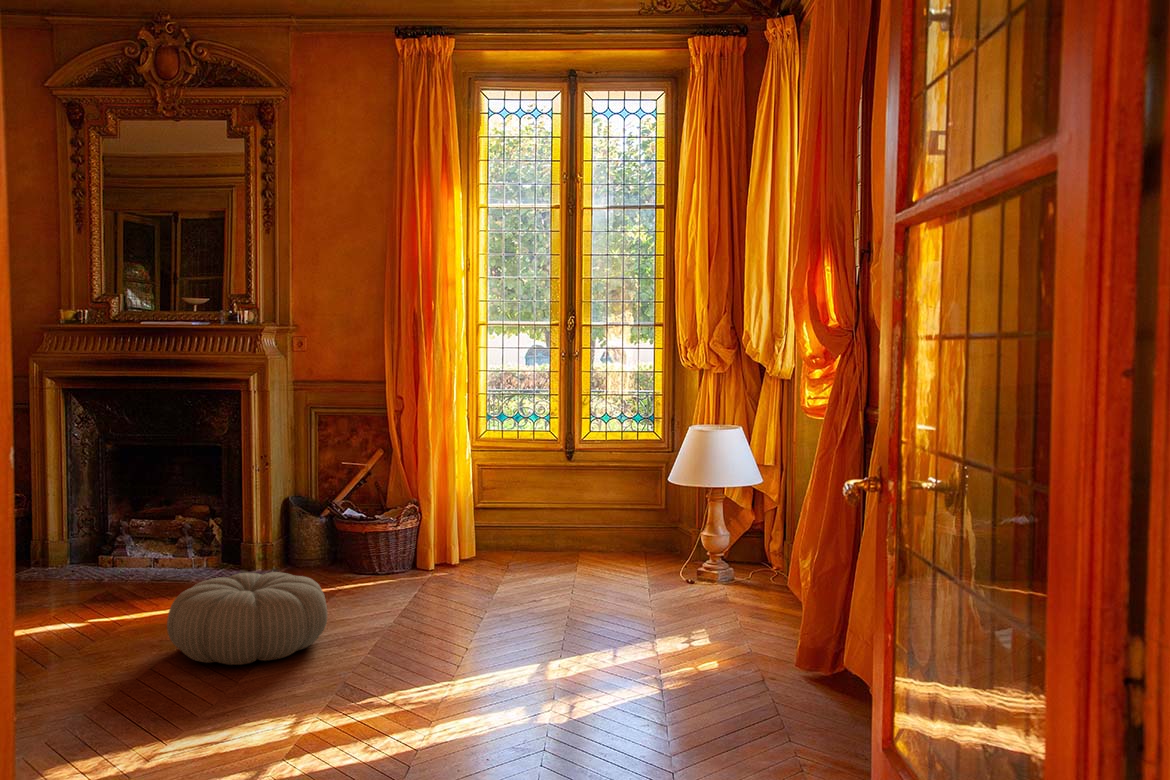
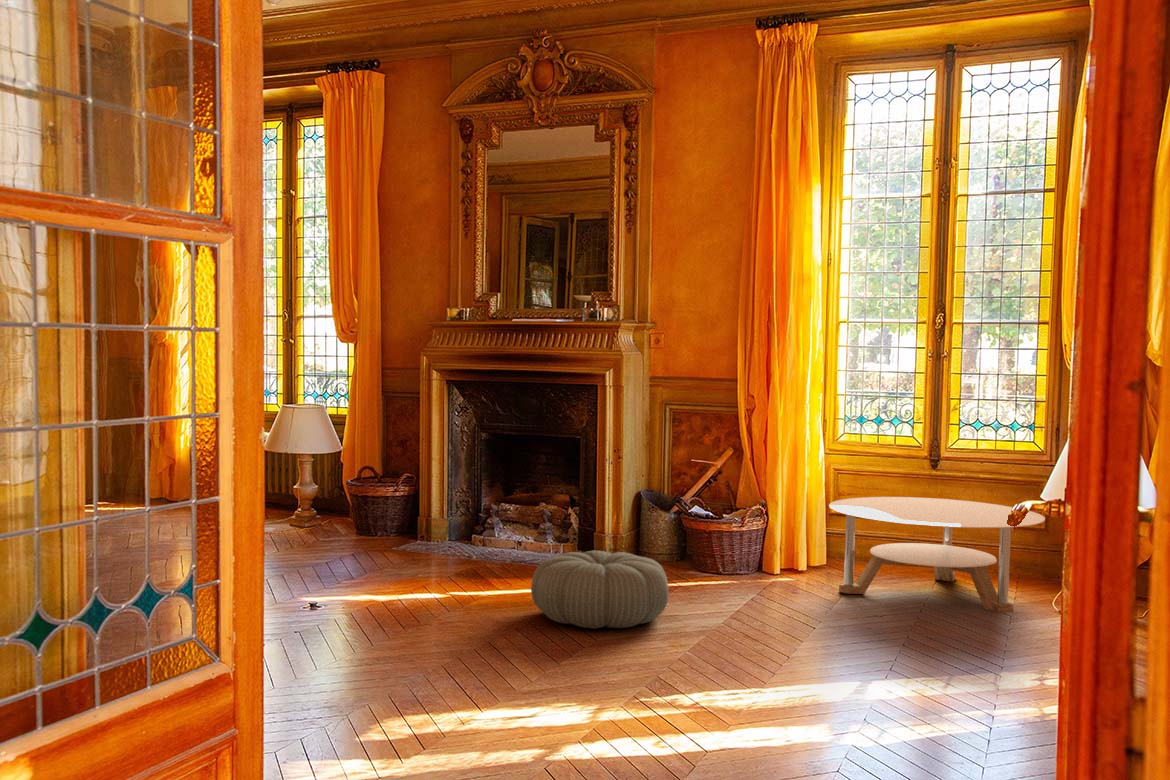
round table: none [481,486,672,590] -> present [829,497,1045,613]

